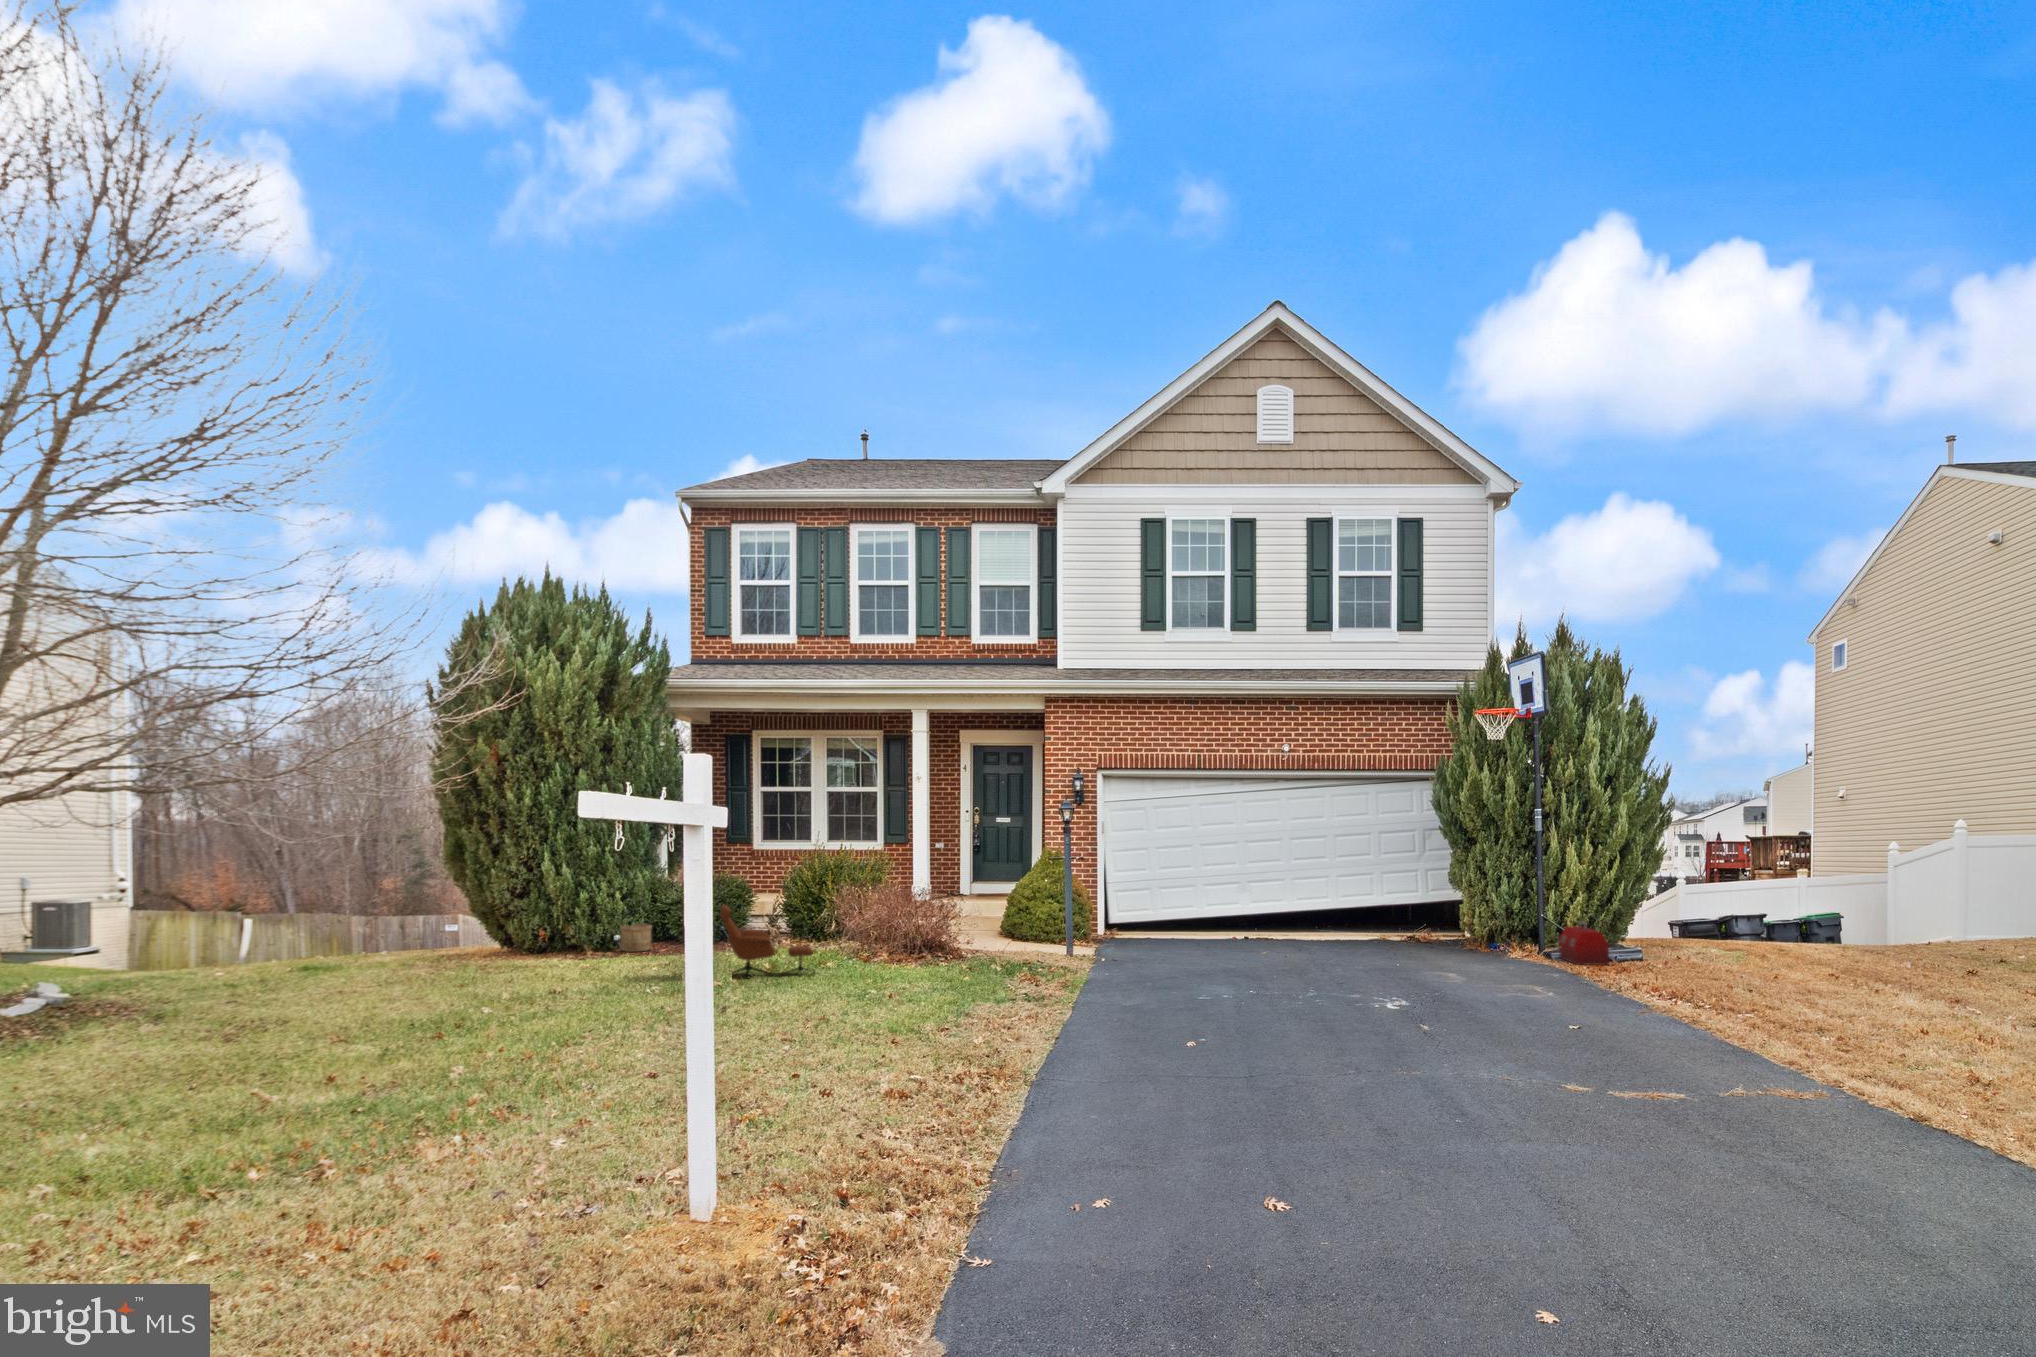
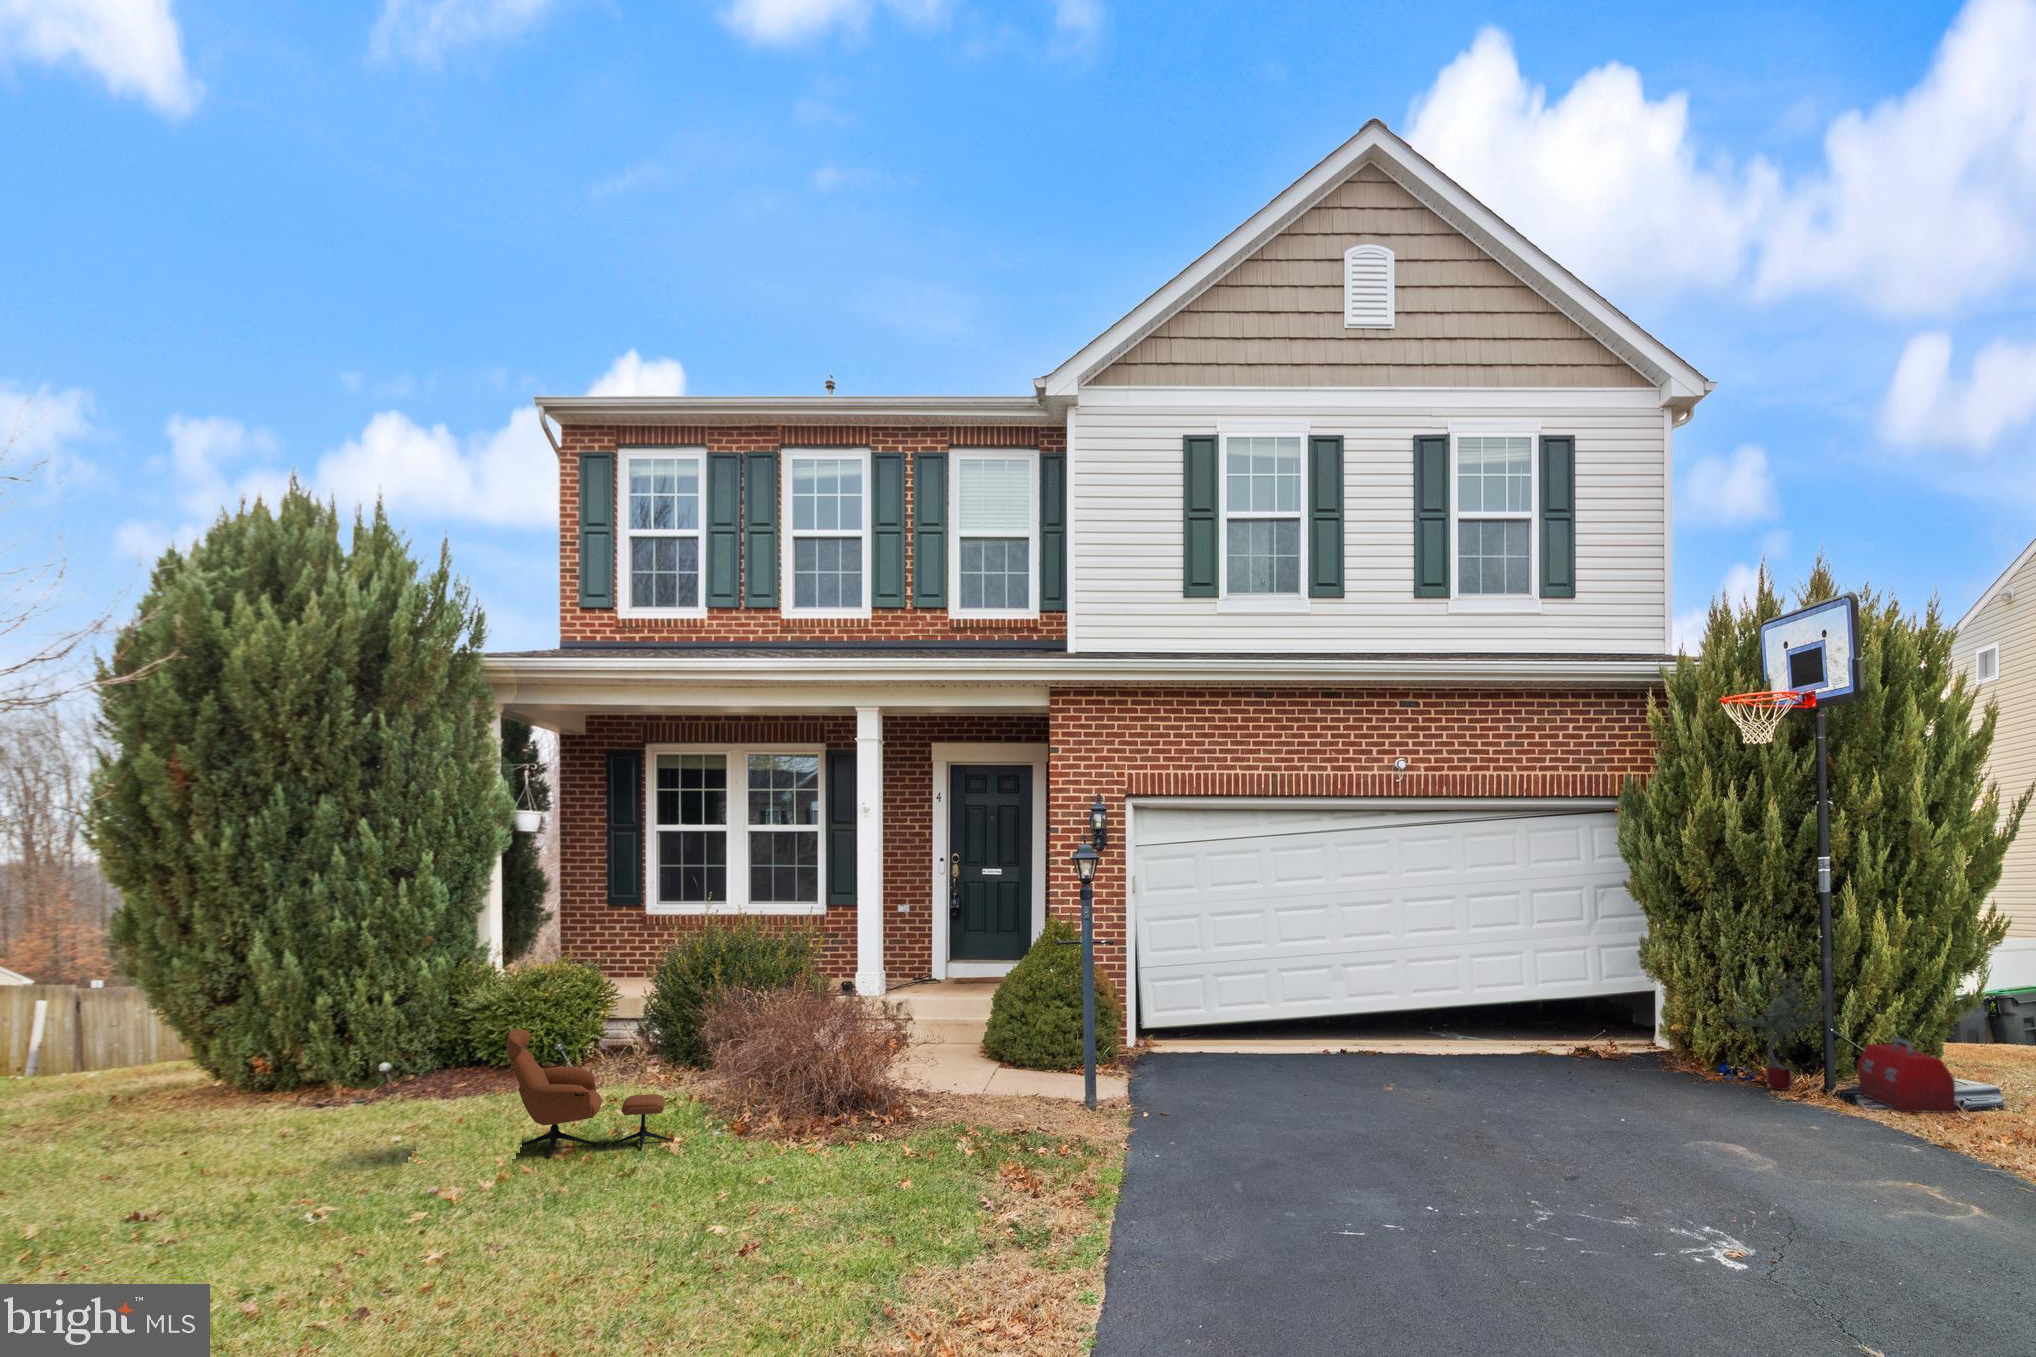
potted tree: none [1482,881,1542,956] -> present [1727,973,1828,1090]
wooden bucket: present [621,923,652,952] -> none [395,1037,448,1084]

